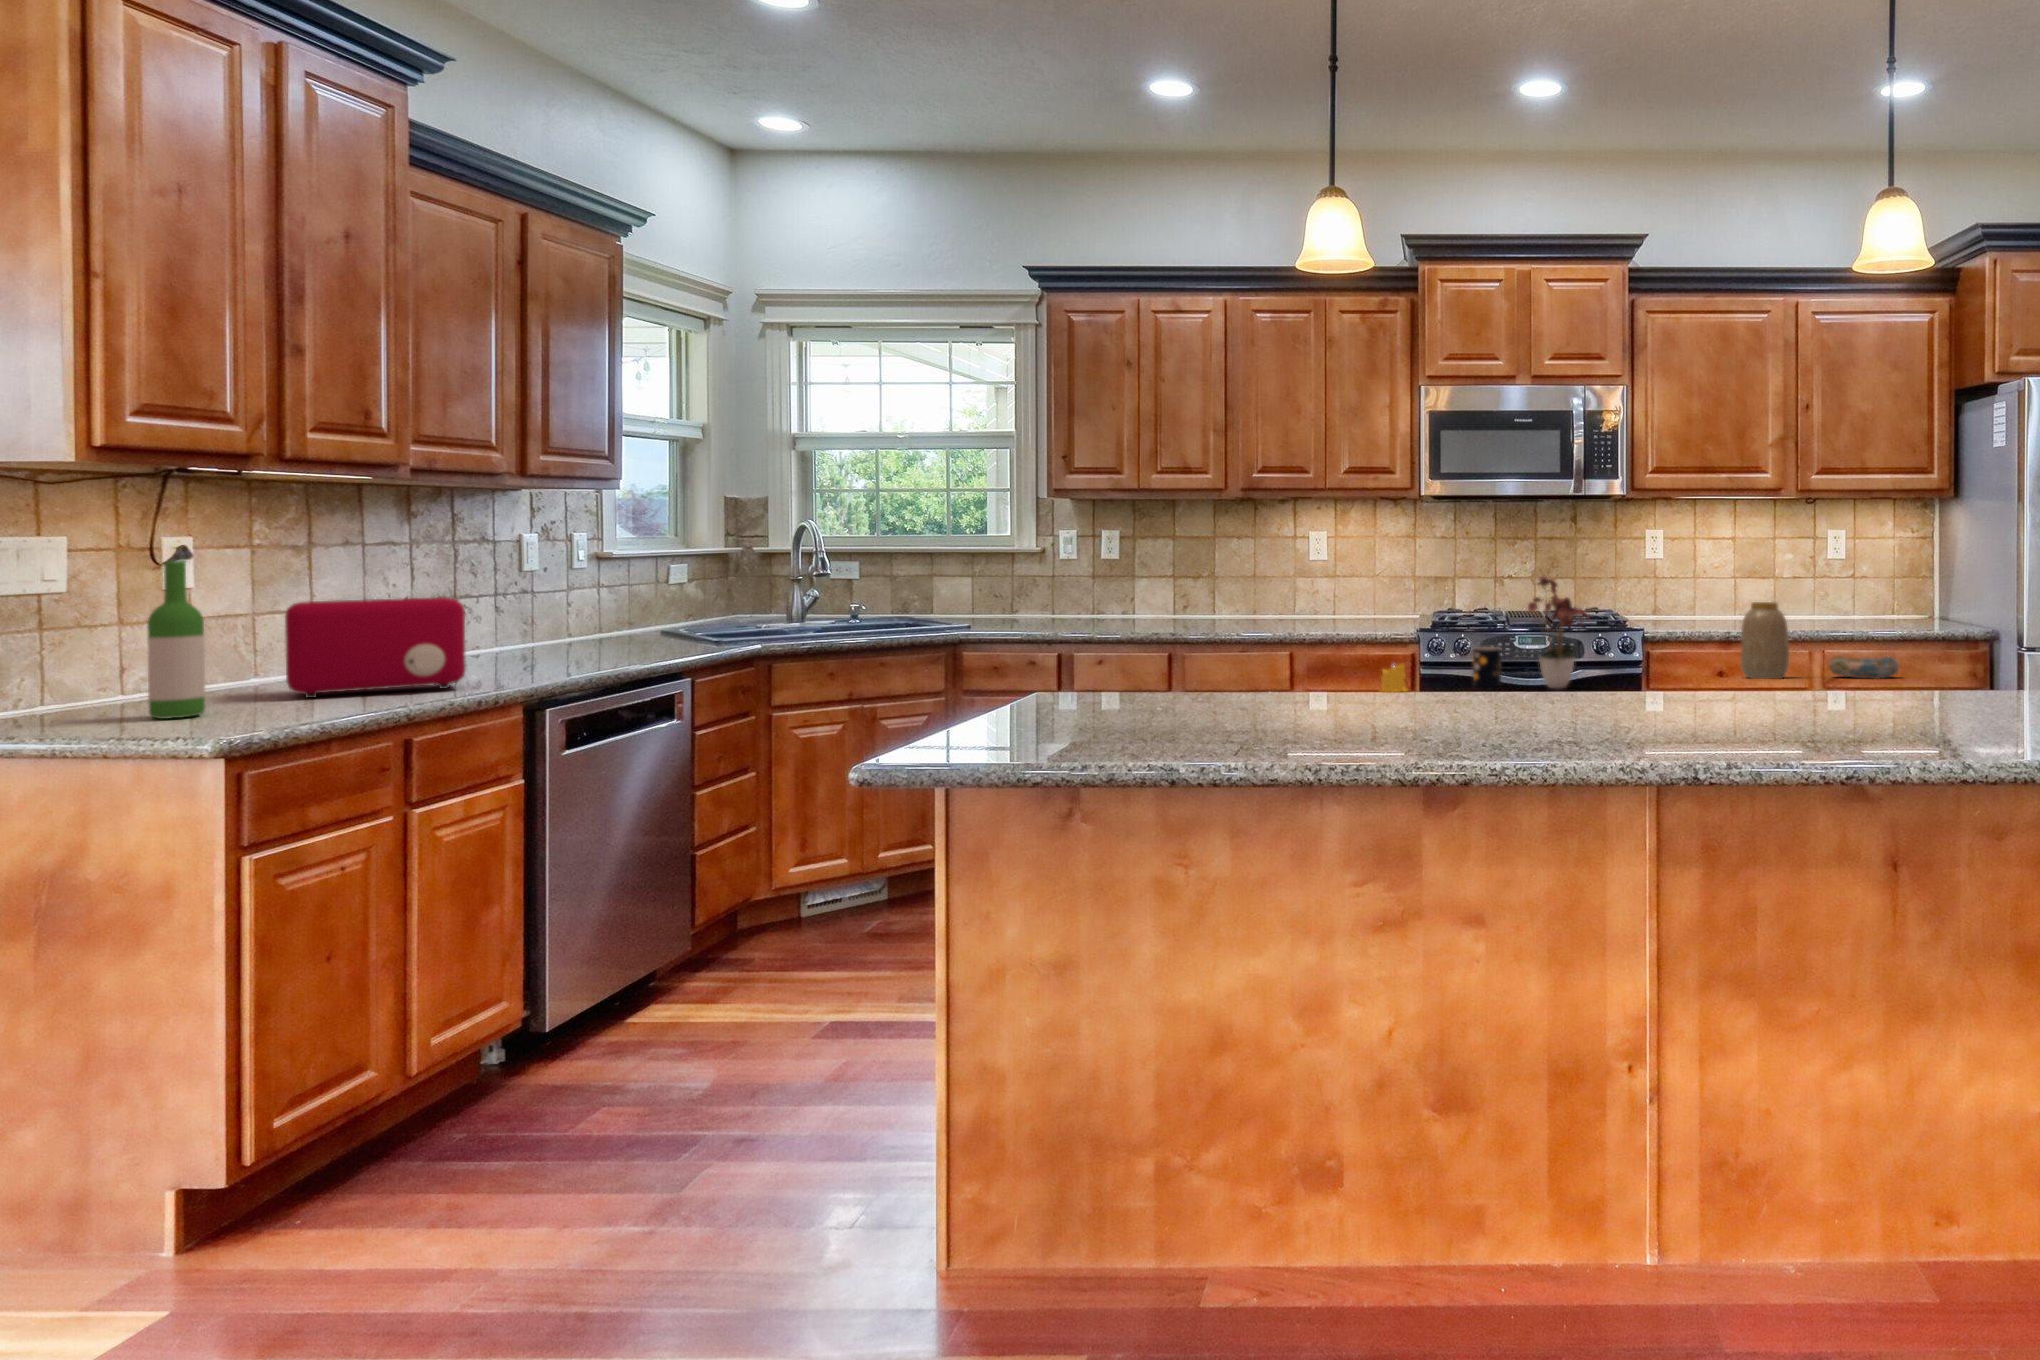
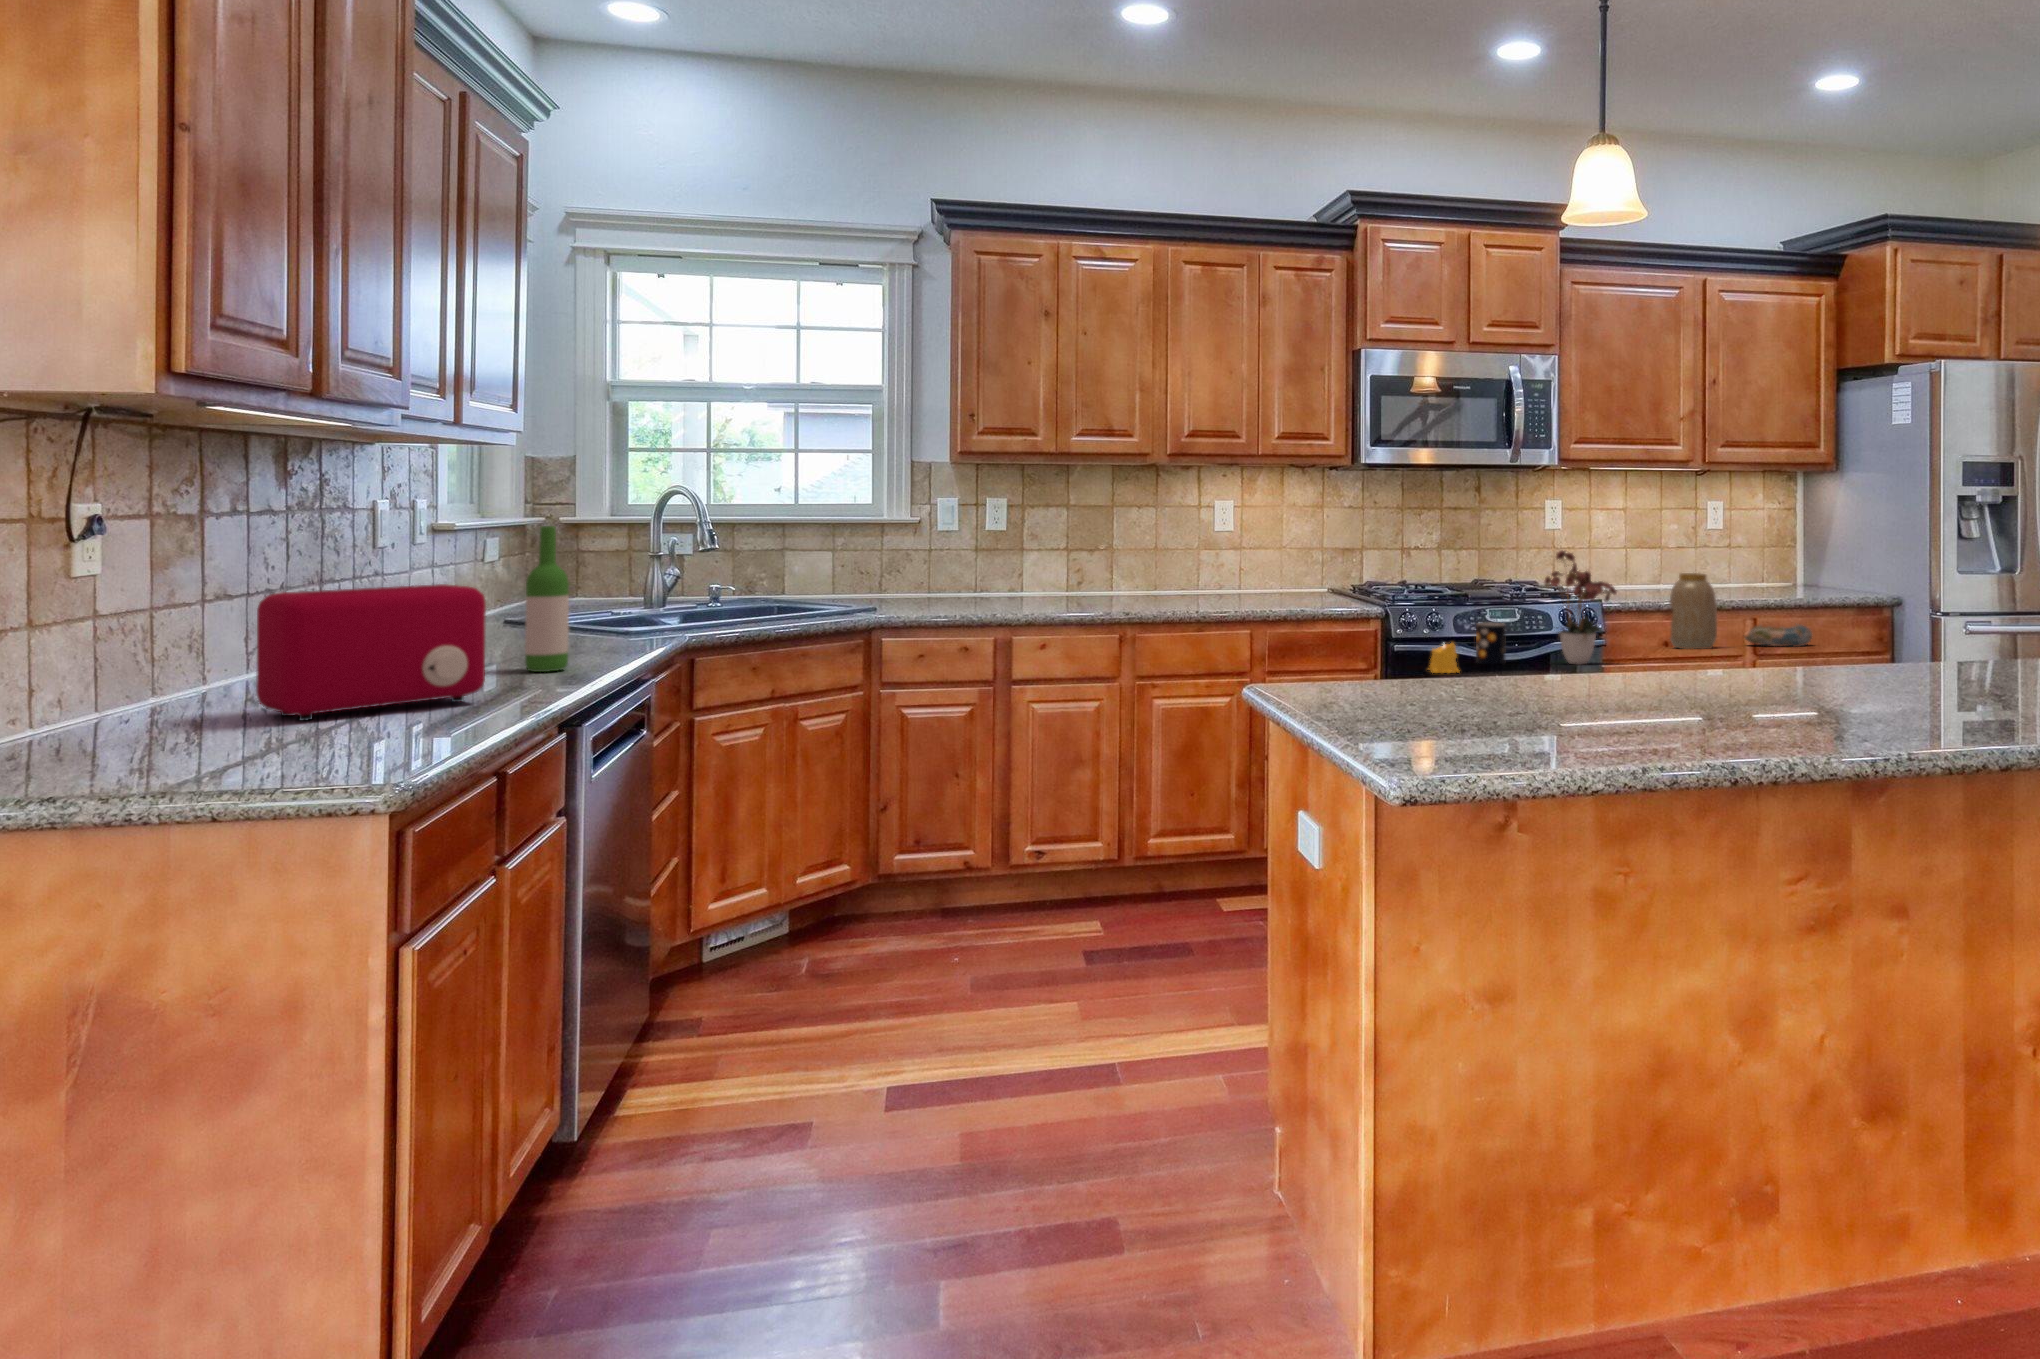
wine bottle: present [147,561,205,719] -> present [525,526,569,672]

